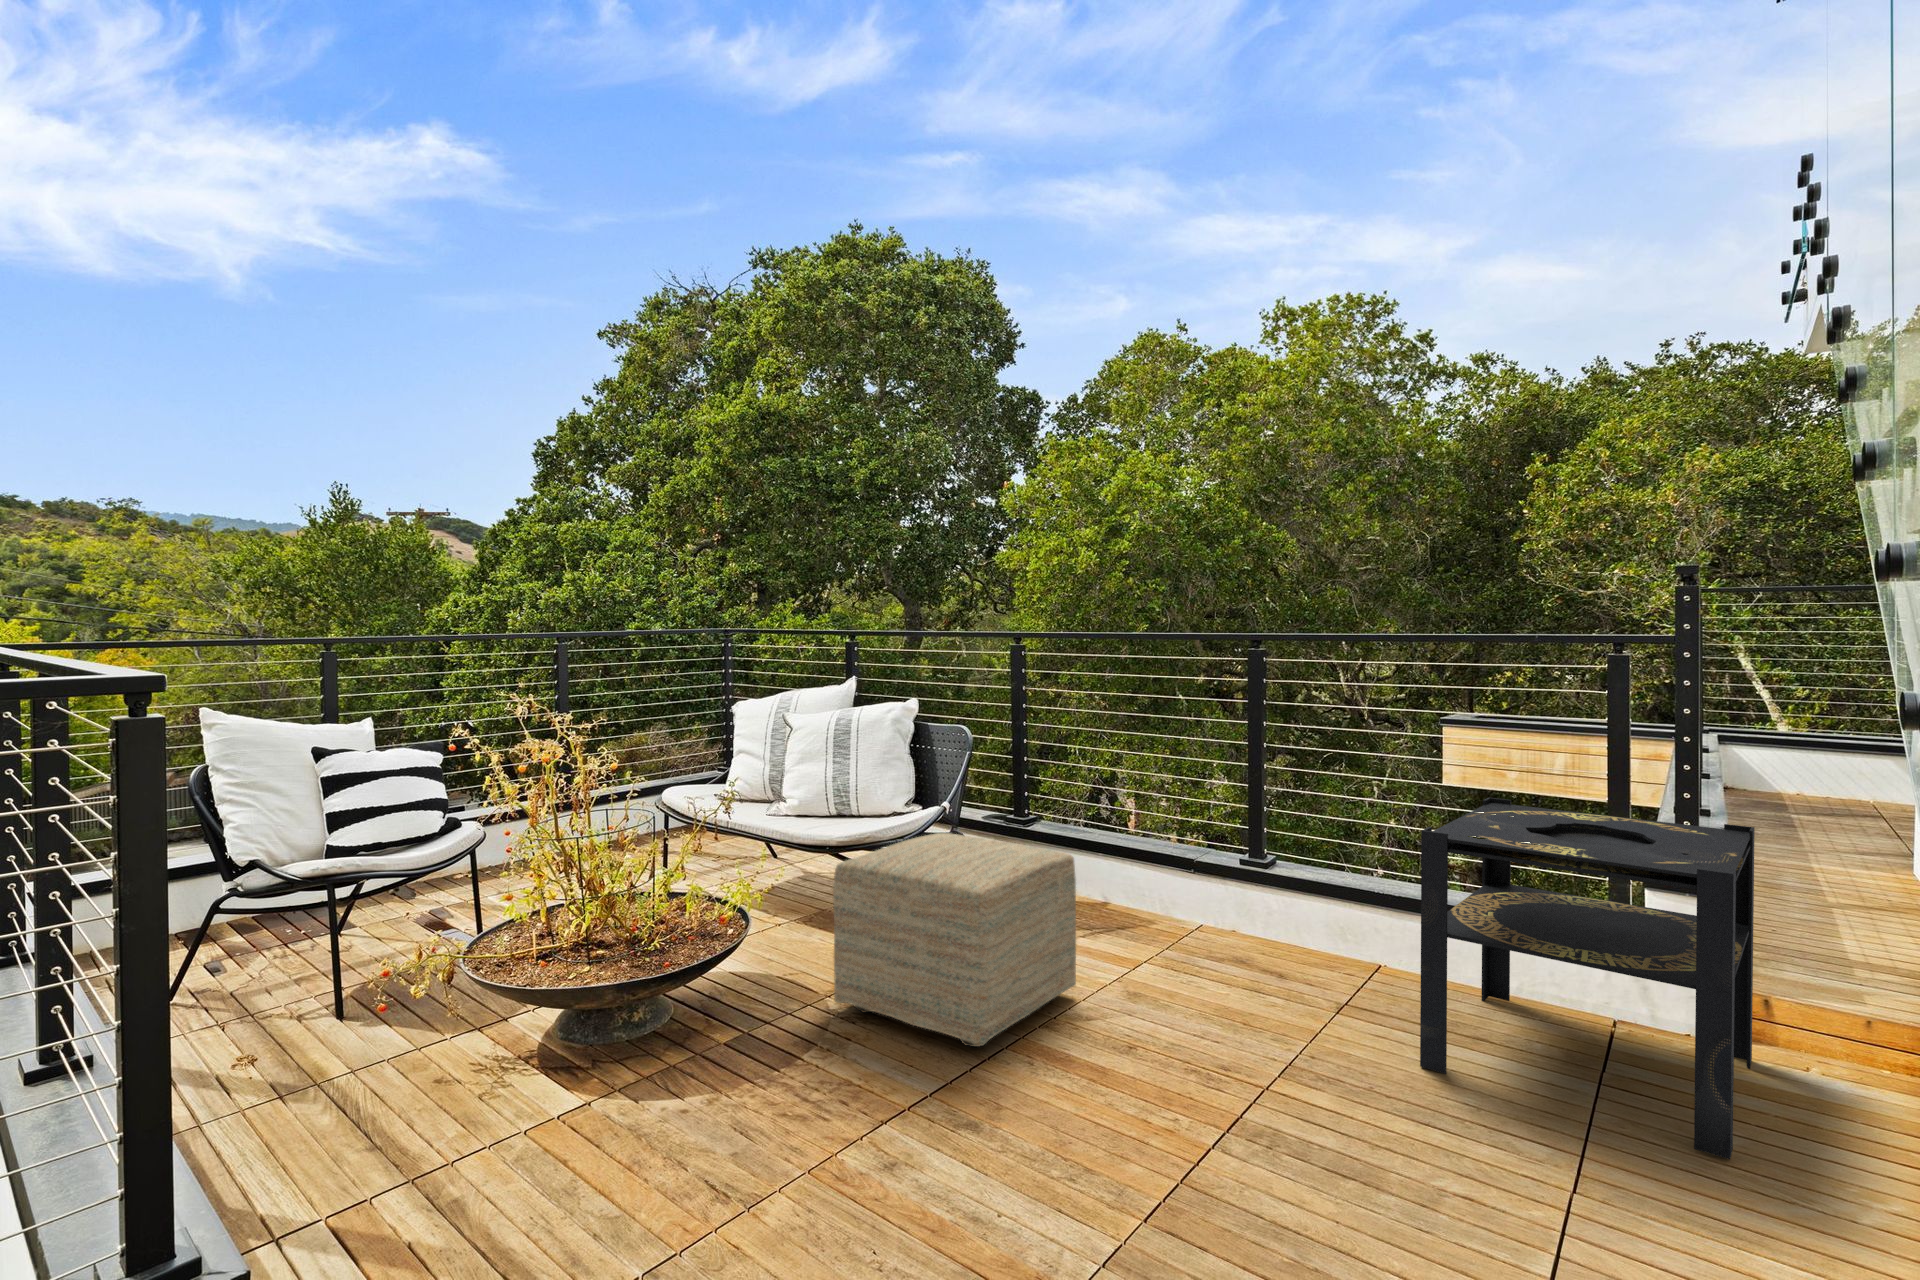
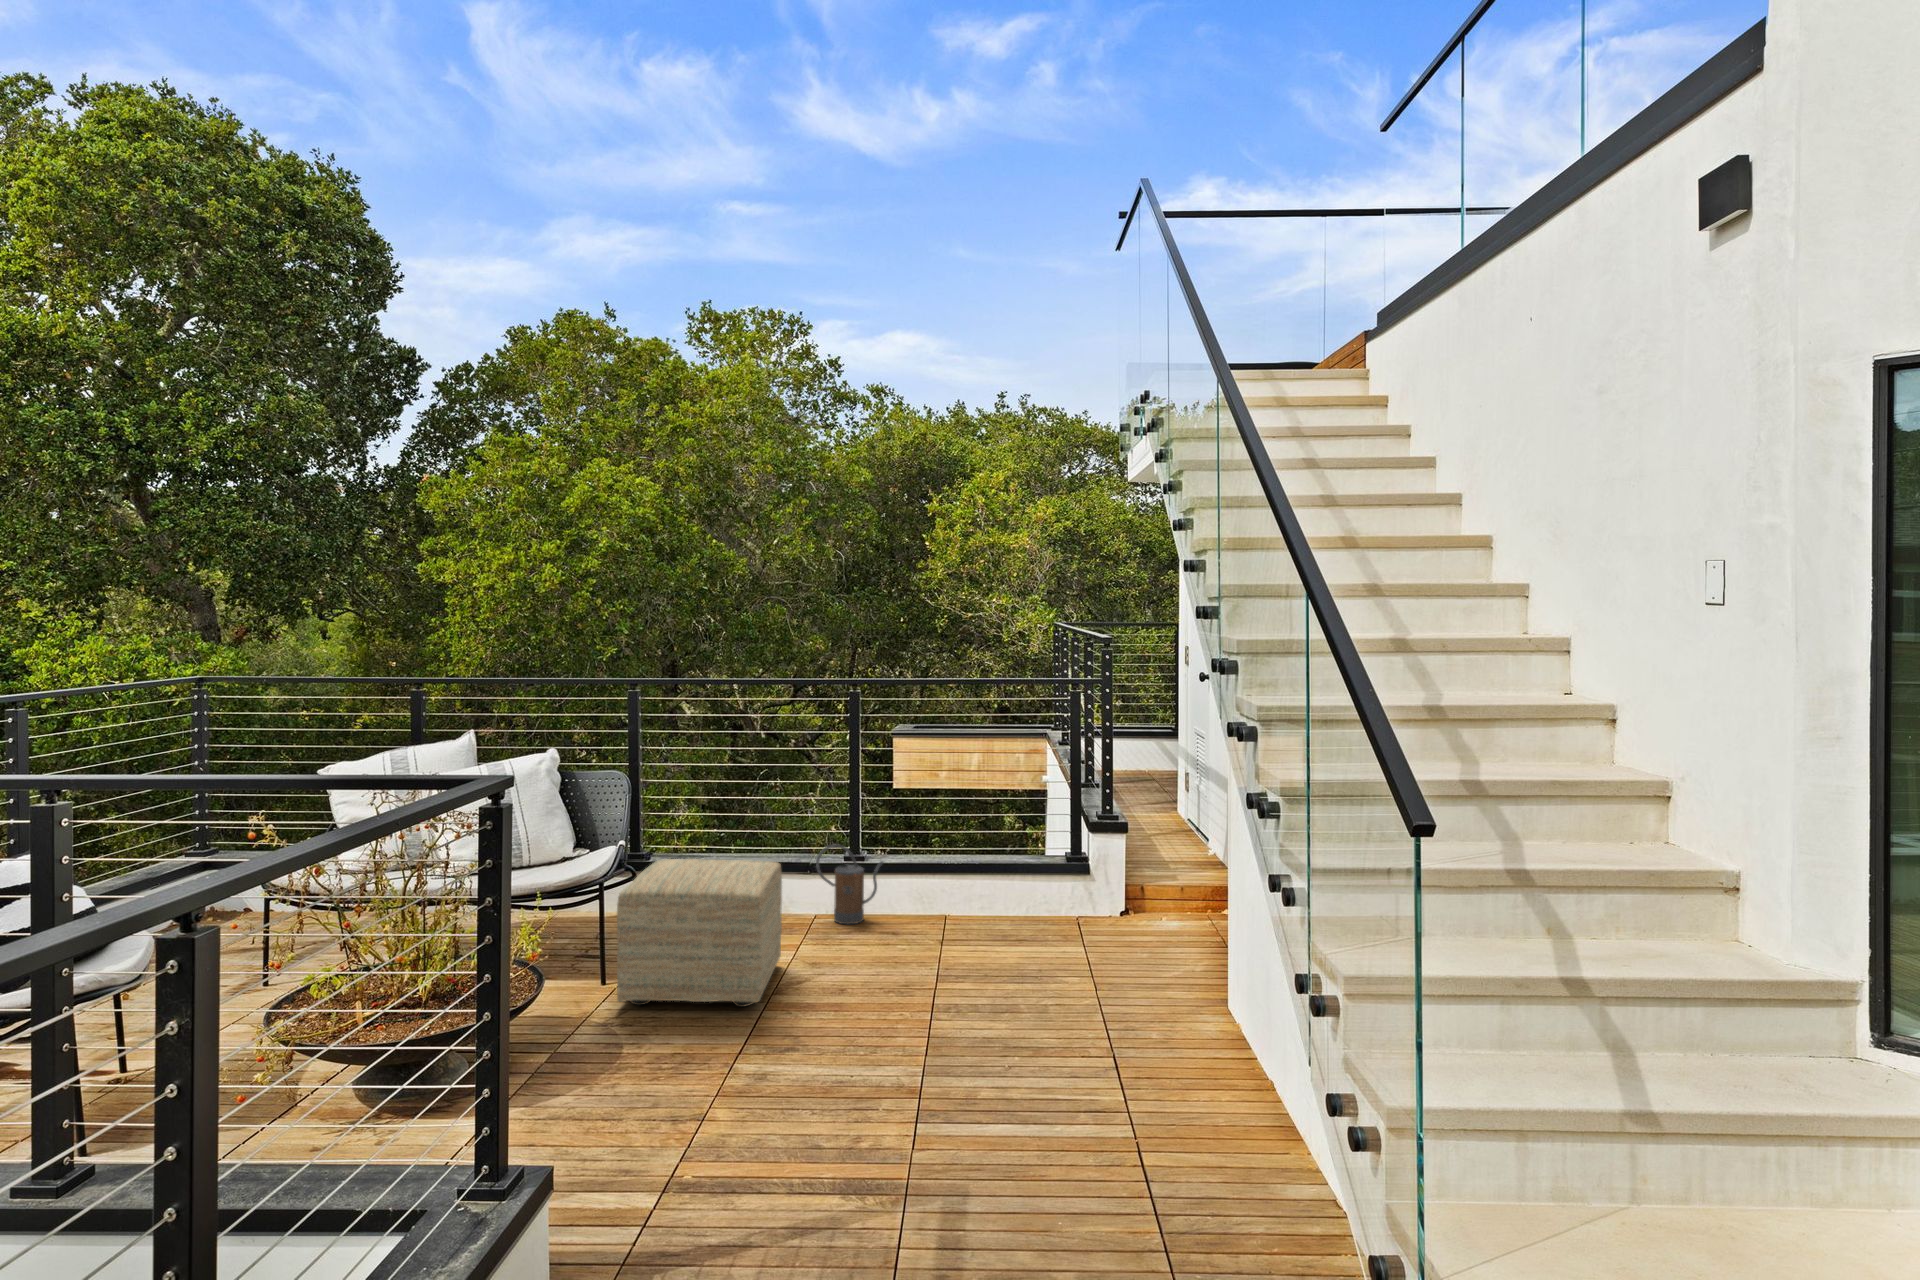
side table: present [1420,798,1755,1160] -> none [1001,793,1150,967]
watering can: none [1179,845,1271,960] -> present [816,845,883,924]

